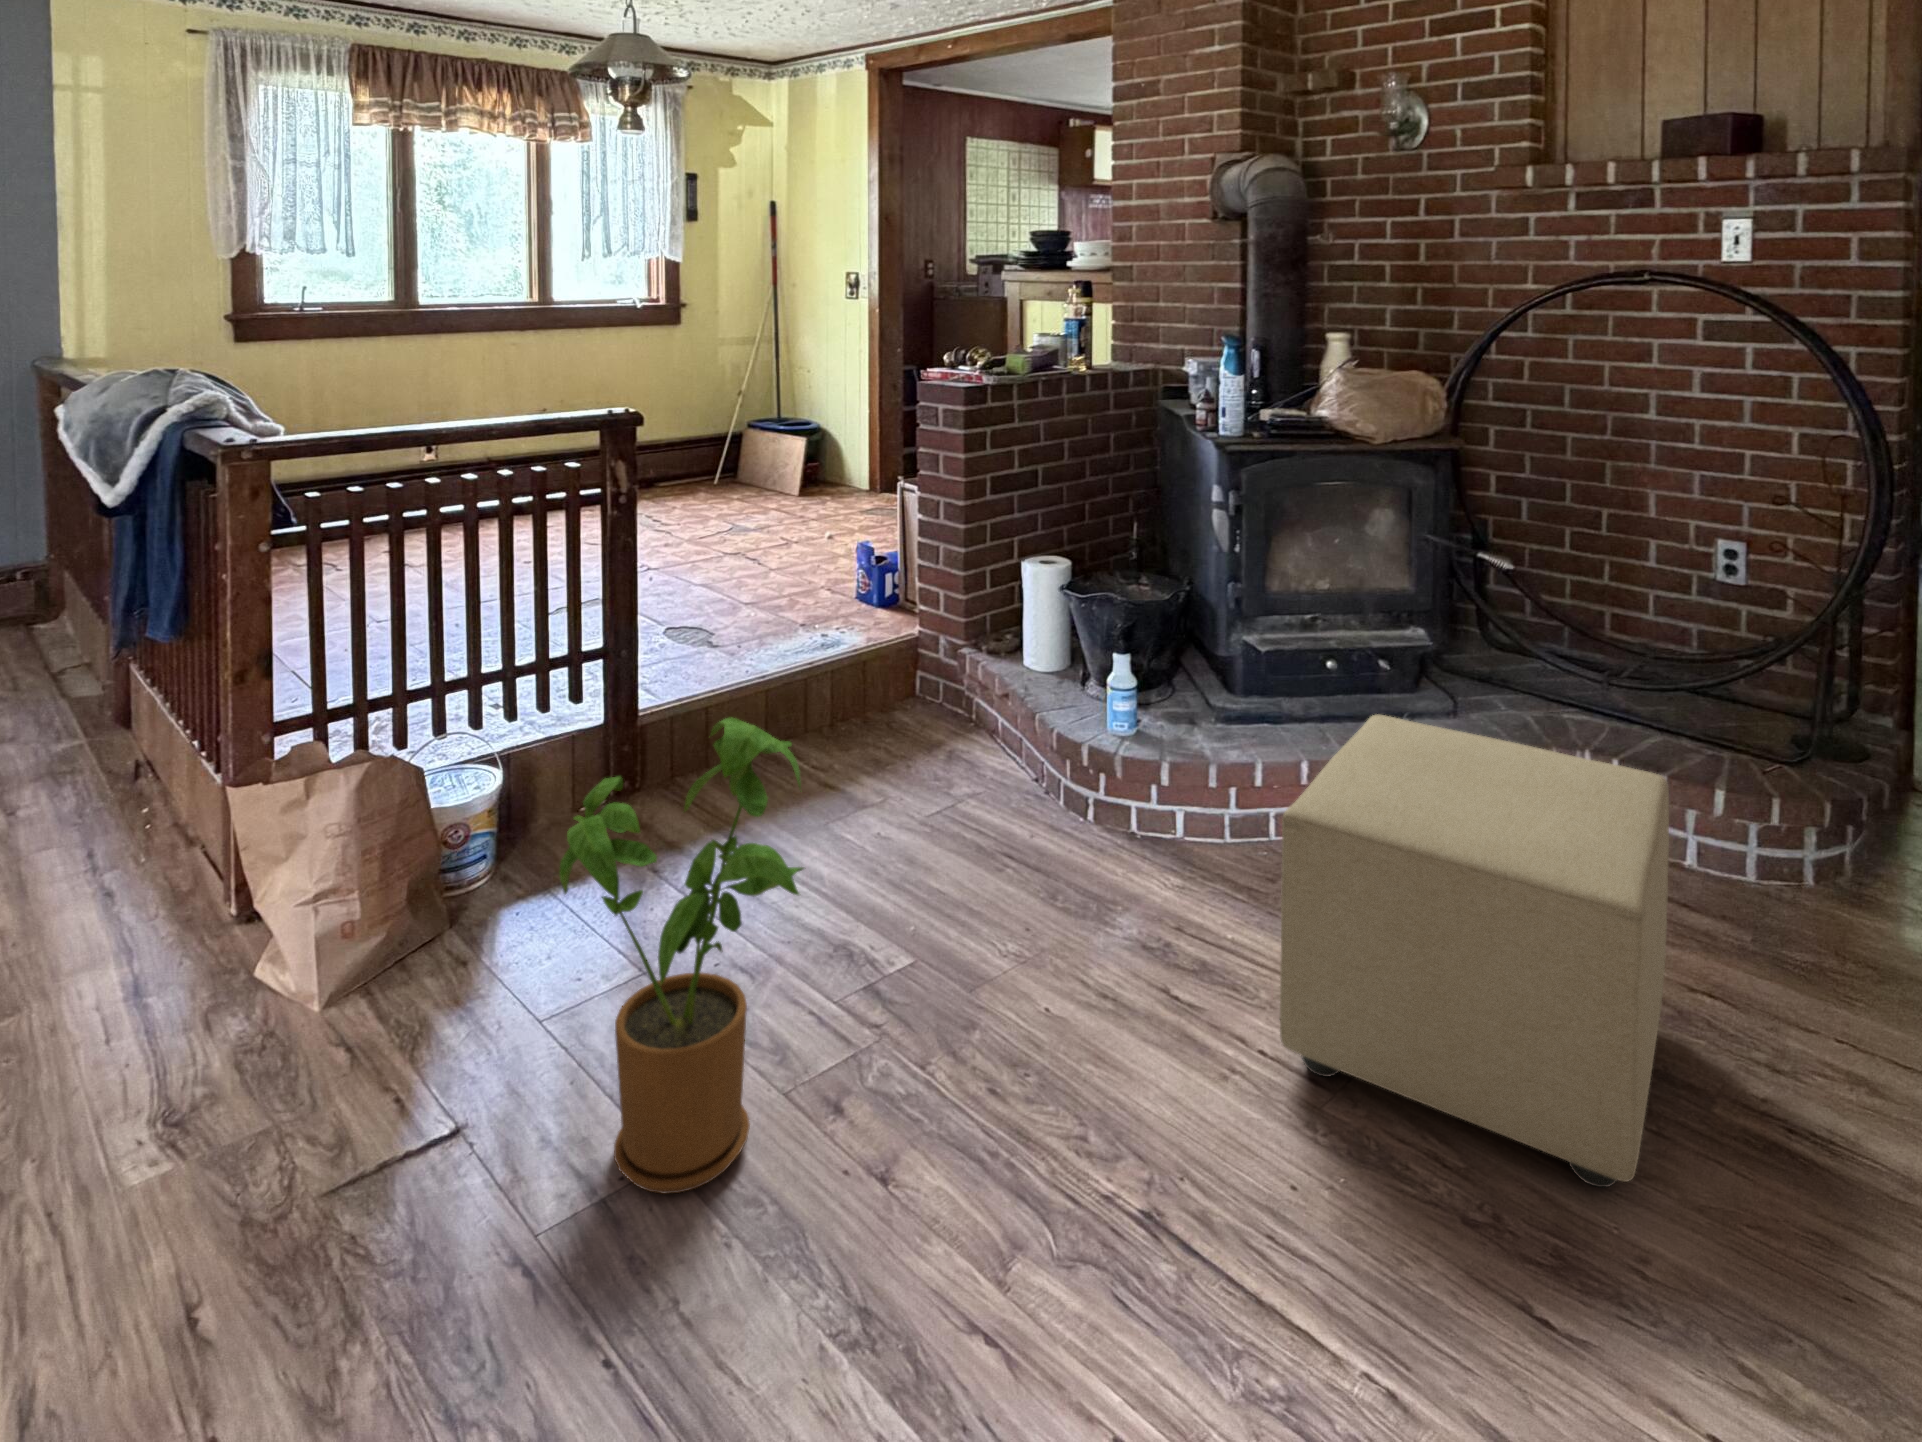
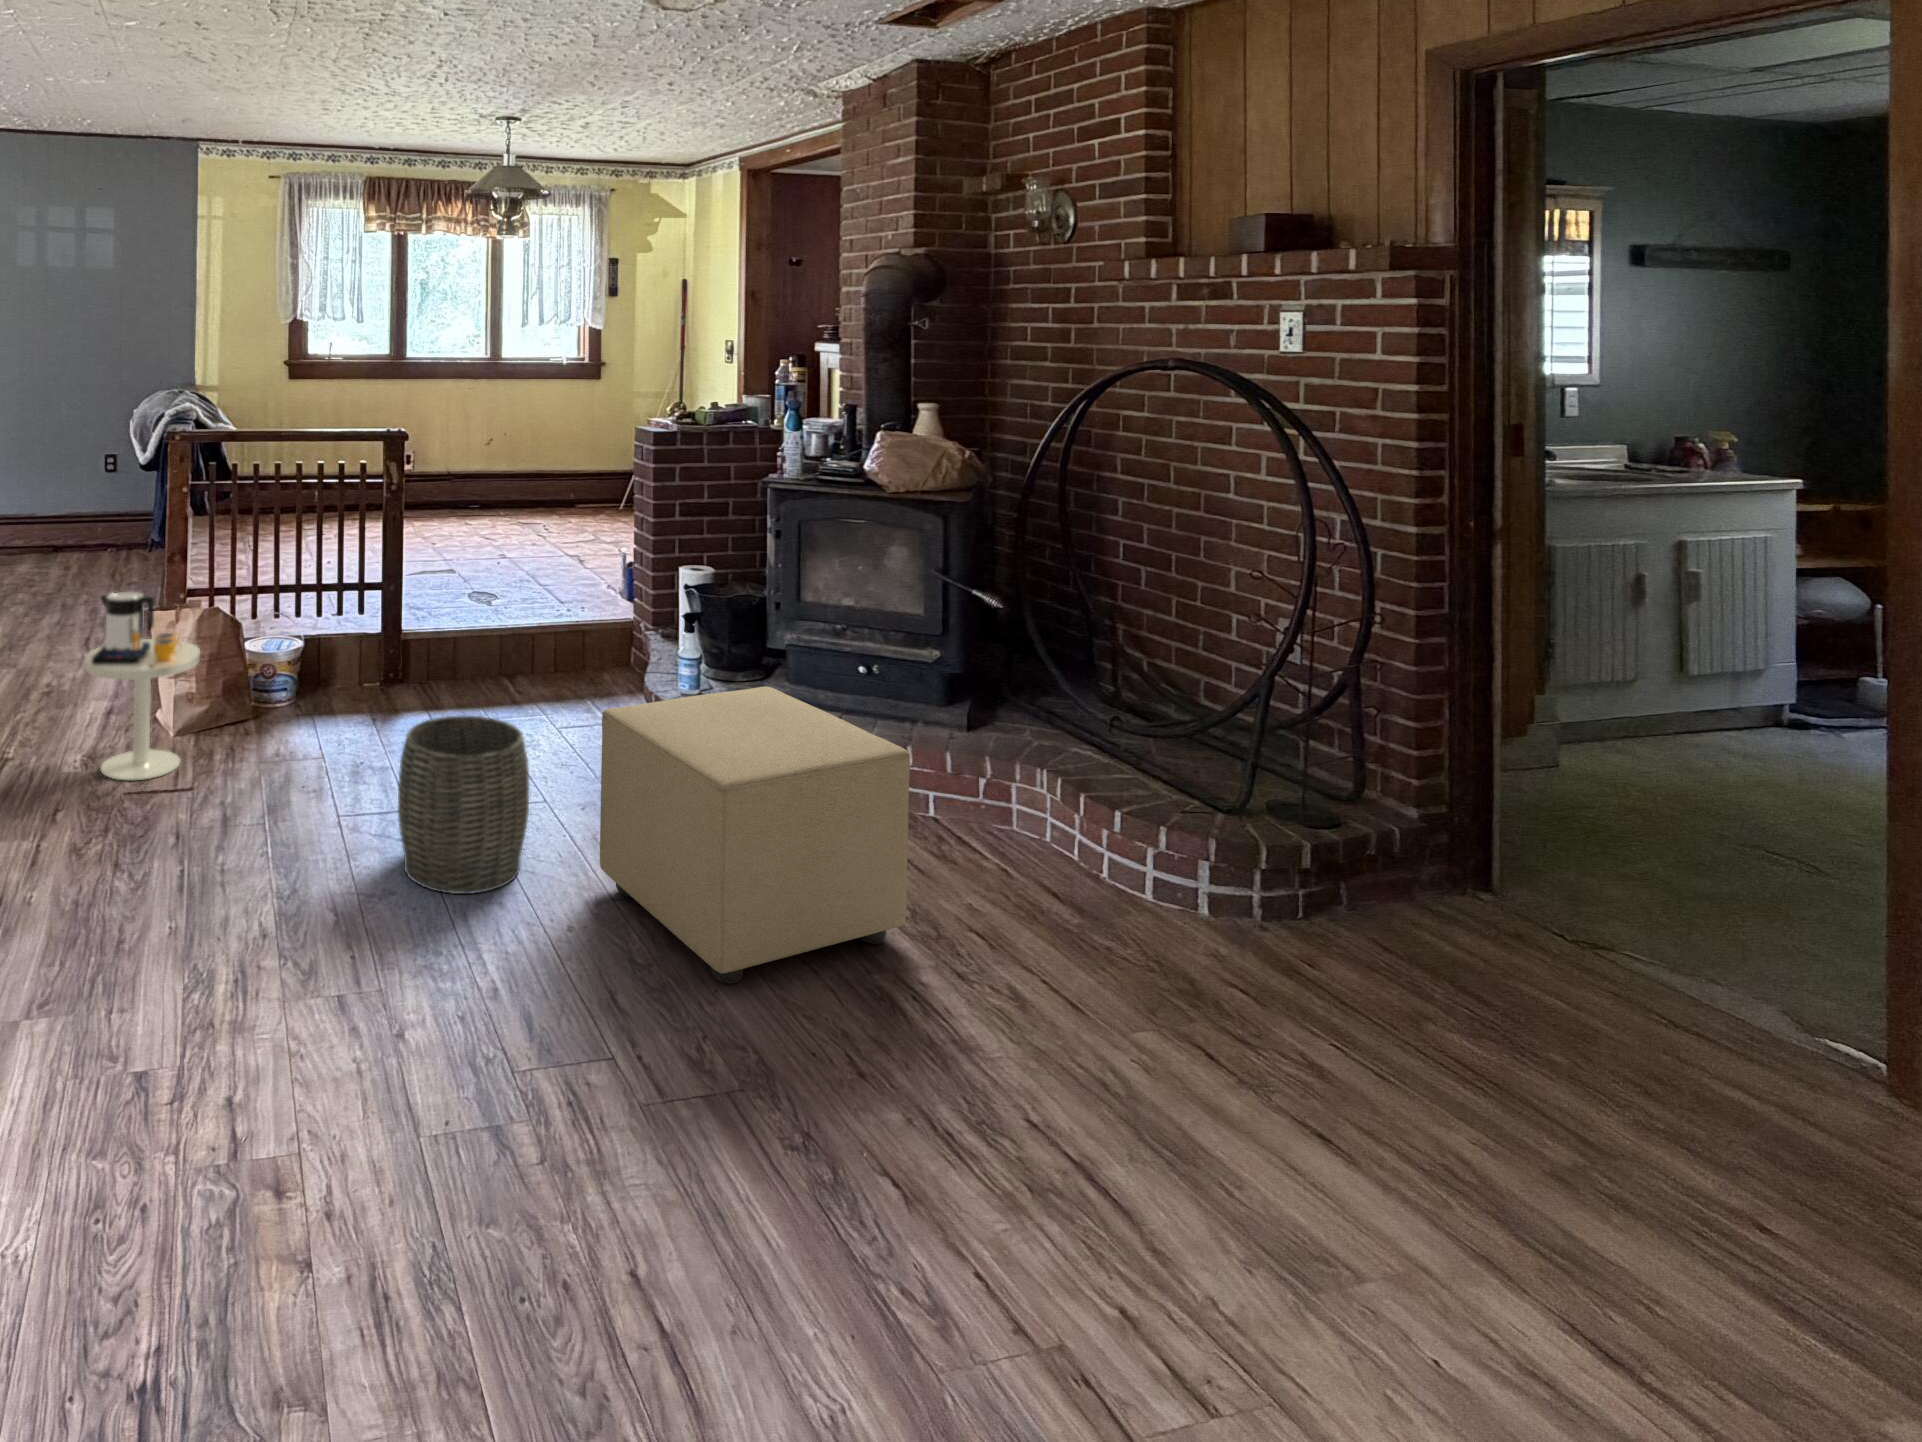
house plant: present [559,717,804,1194] -> none [221,593,355,834]
side table: none [173,776,430,1169] -> present [84,592,200,781]
woven basket: none [965,857,1182,1190] -> present [398,715,529,894]

